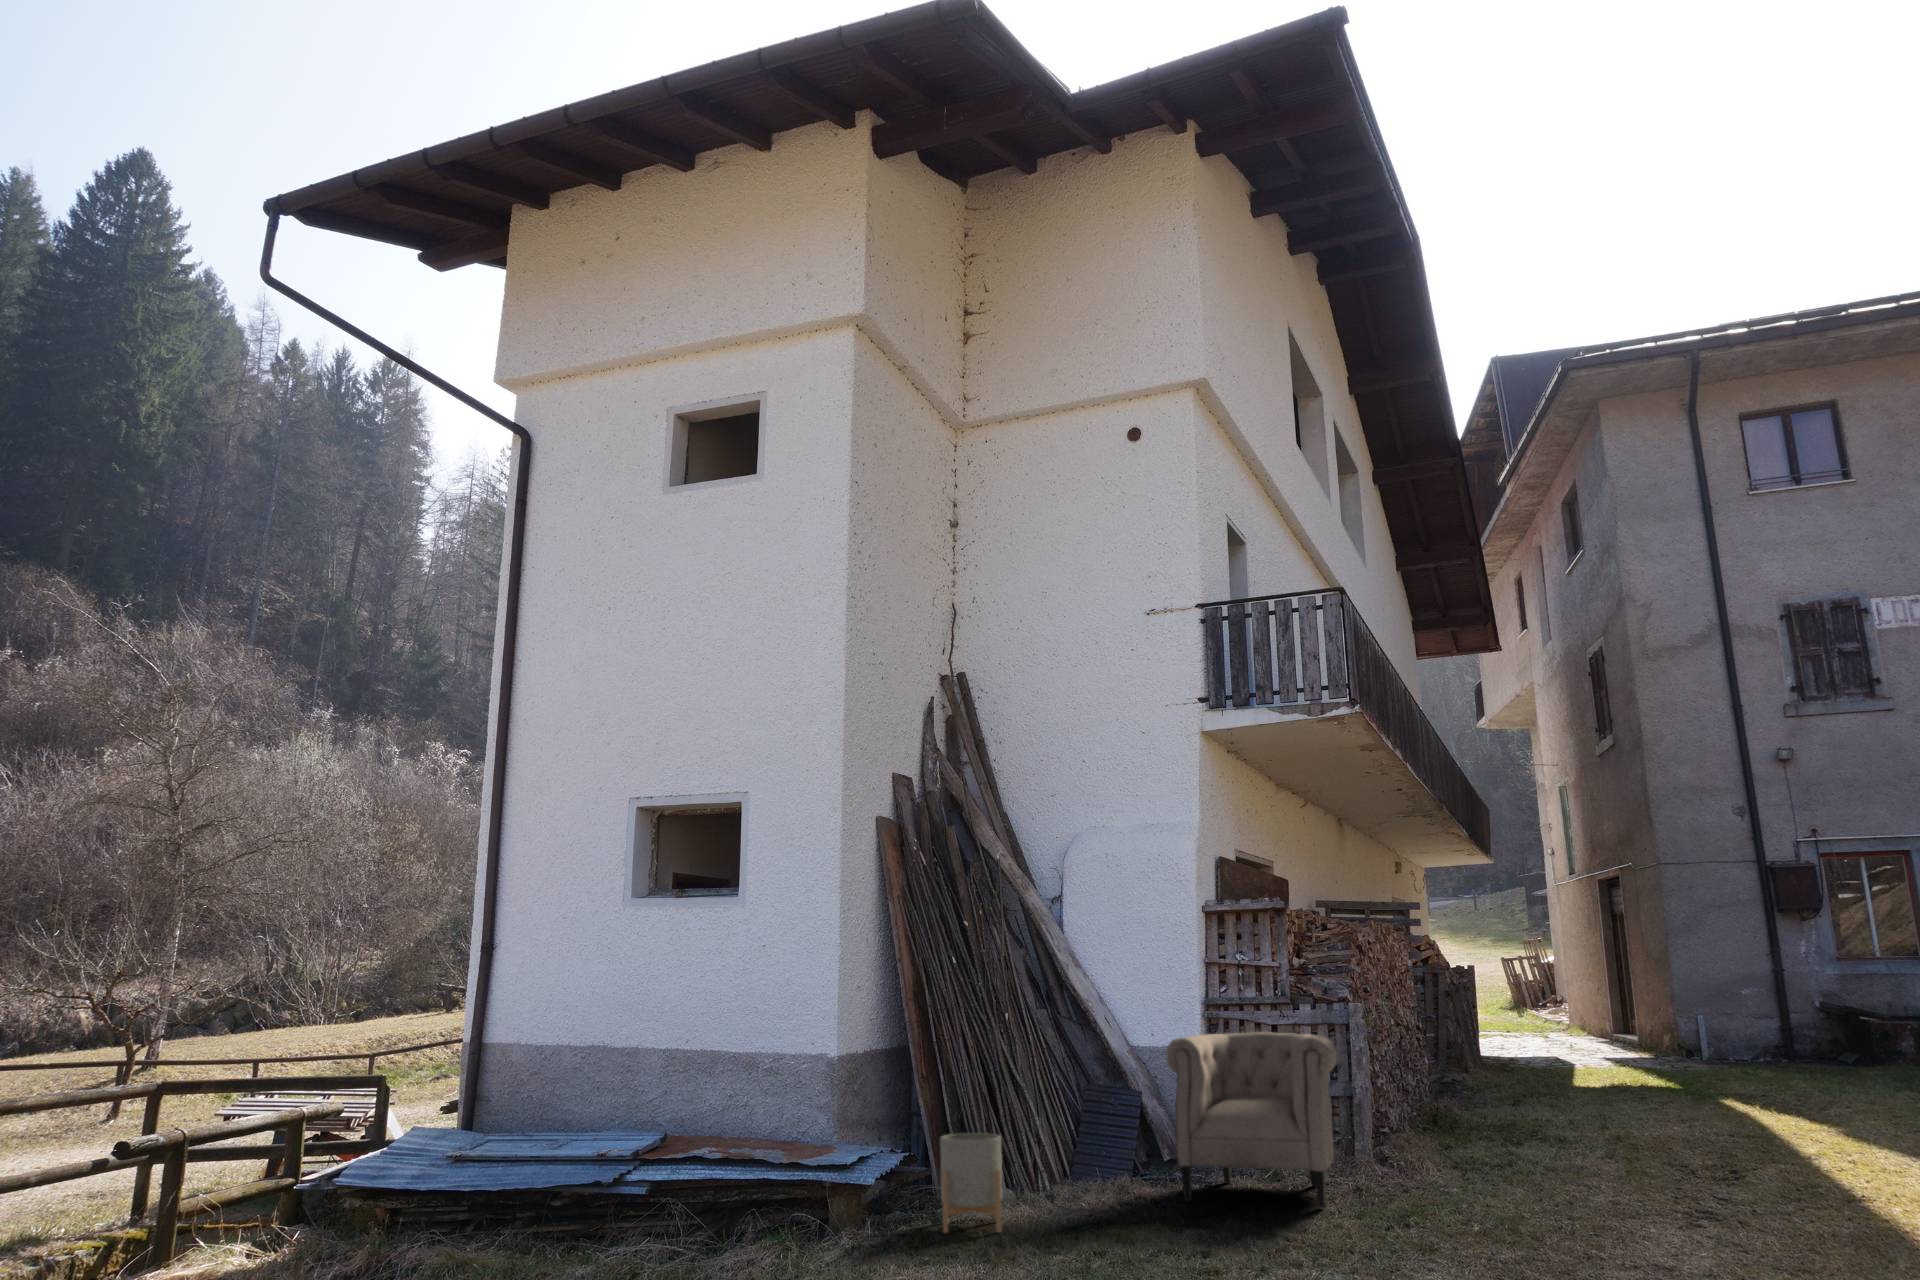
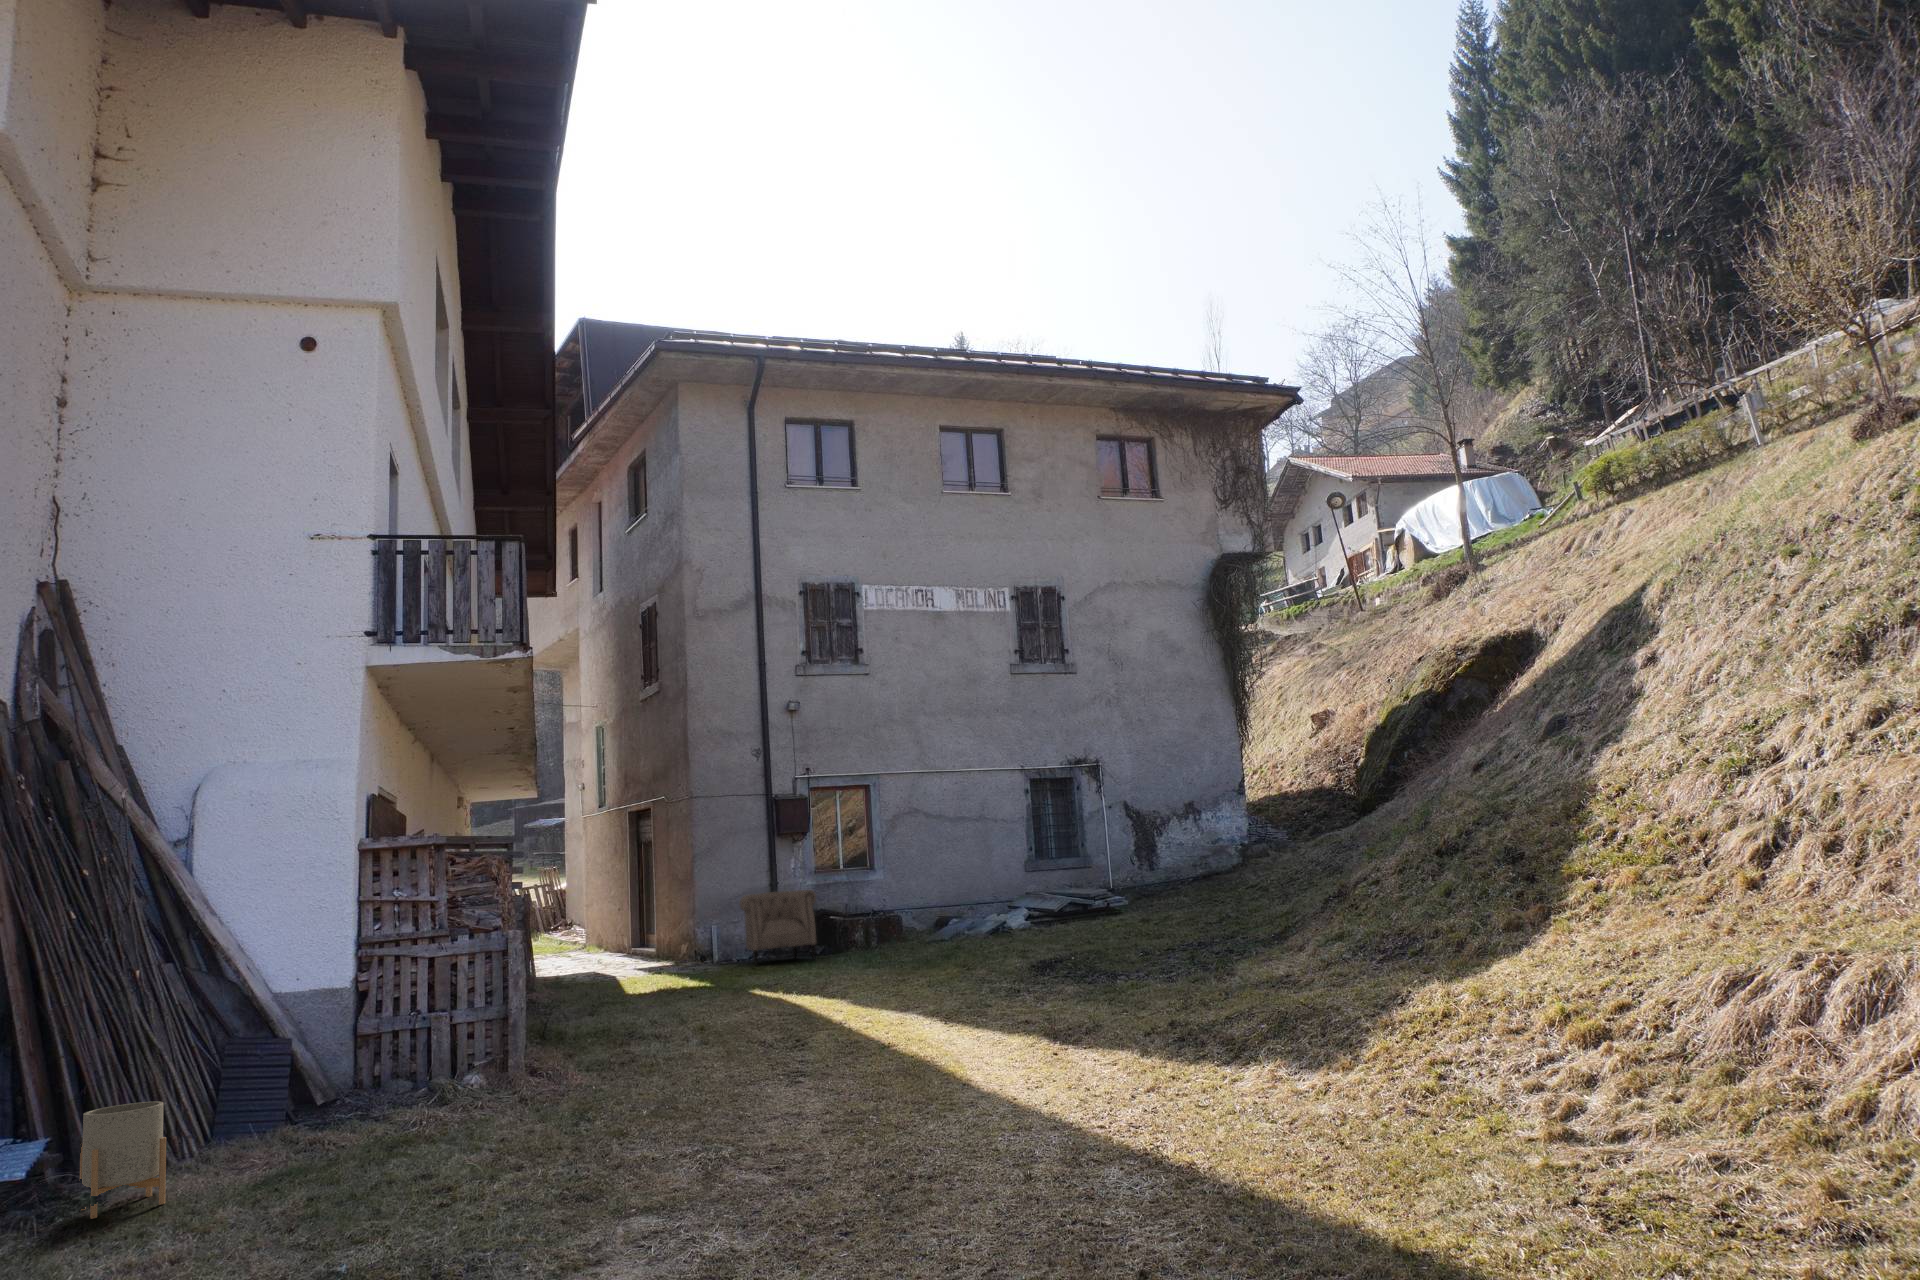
chair: present [1166,1032,1337,1208] -> present [739,890,817,966]

